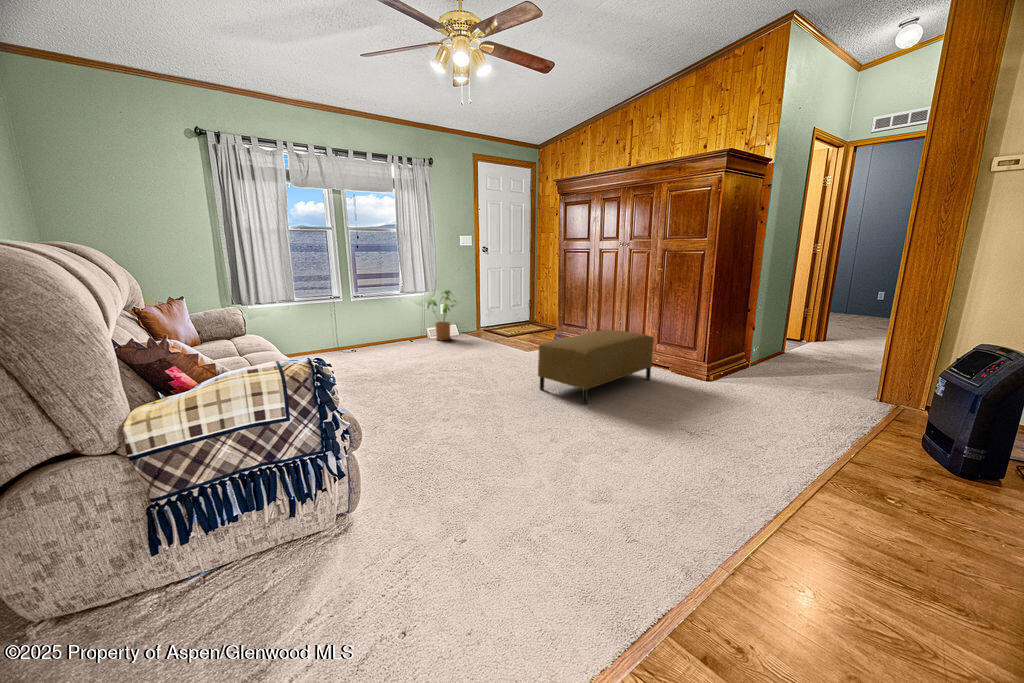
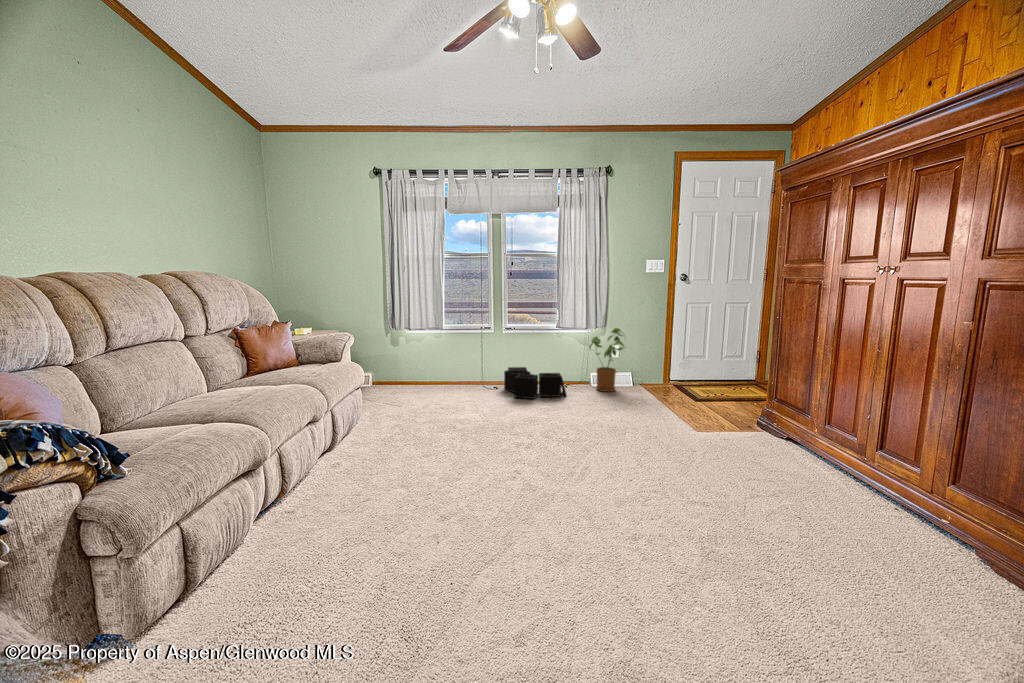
storage bin: none [361,329,421,354] -> present [504,367,566,399]
ottoman: present [538,330,654,404] -> none [631,432,917,578]

